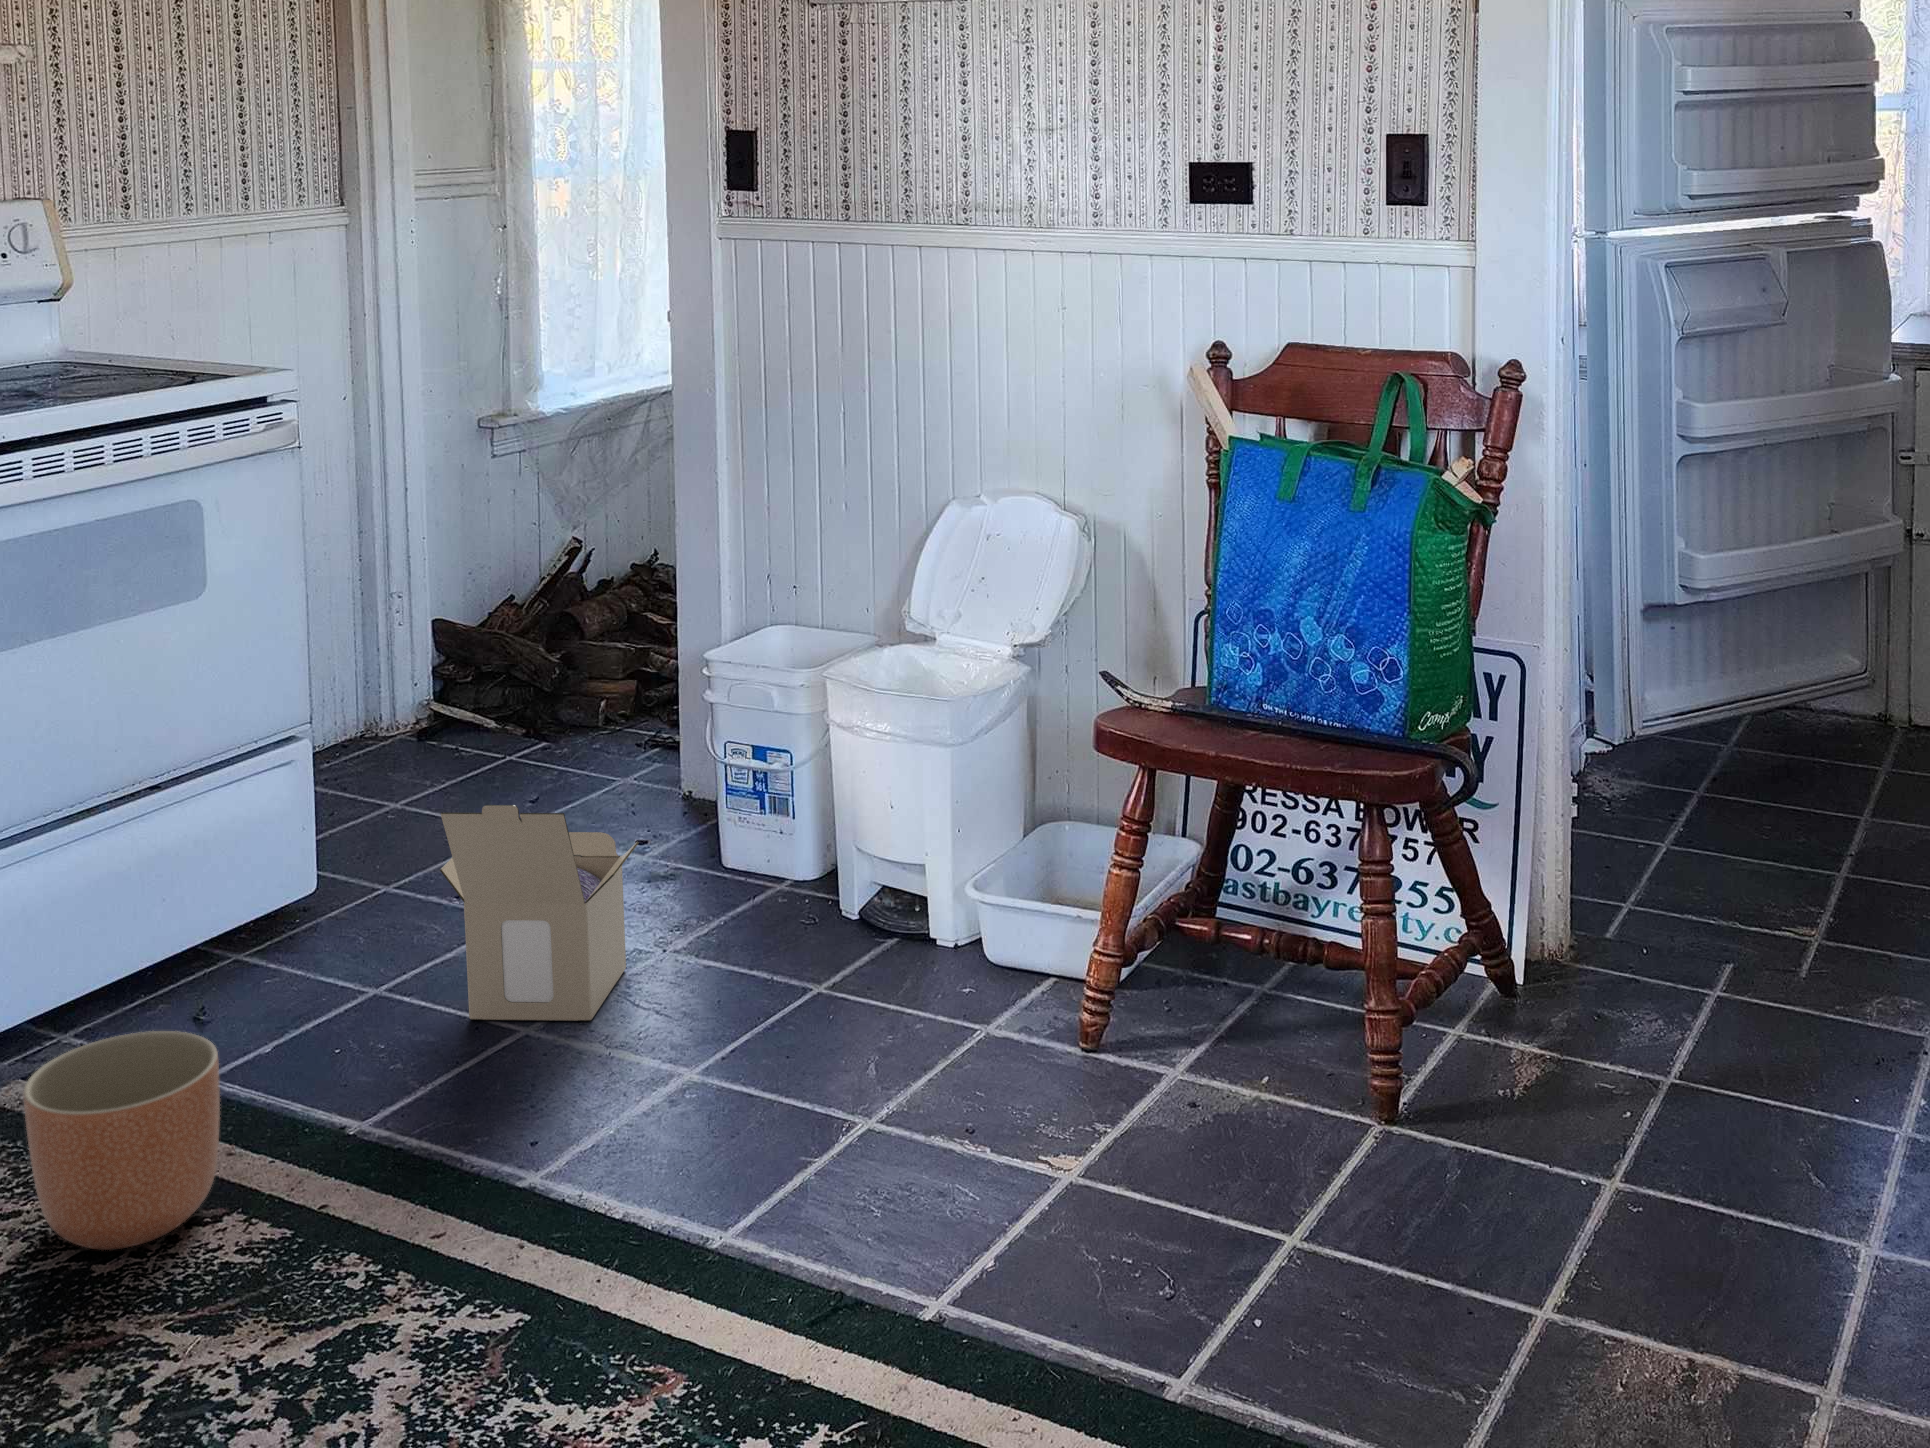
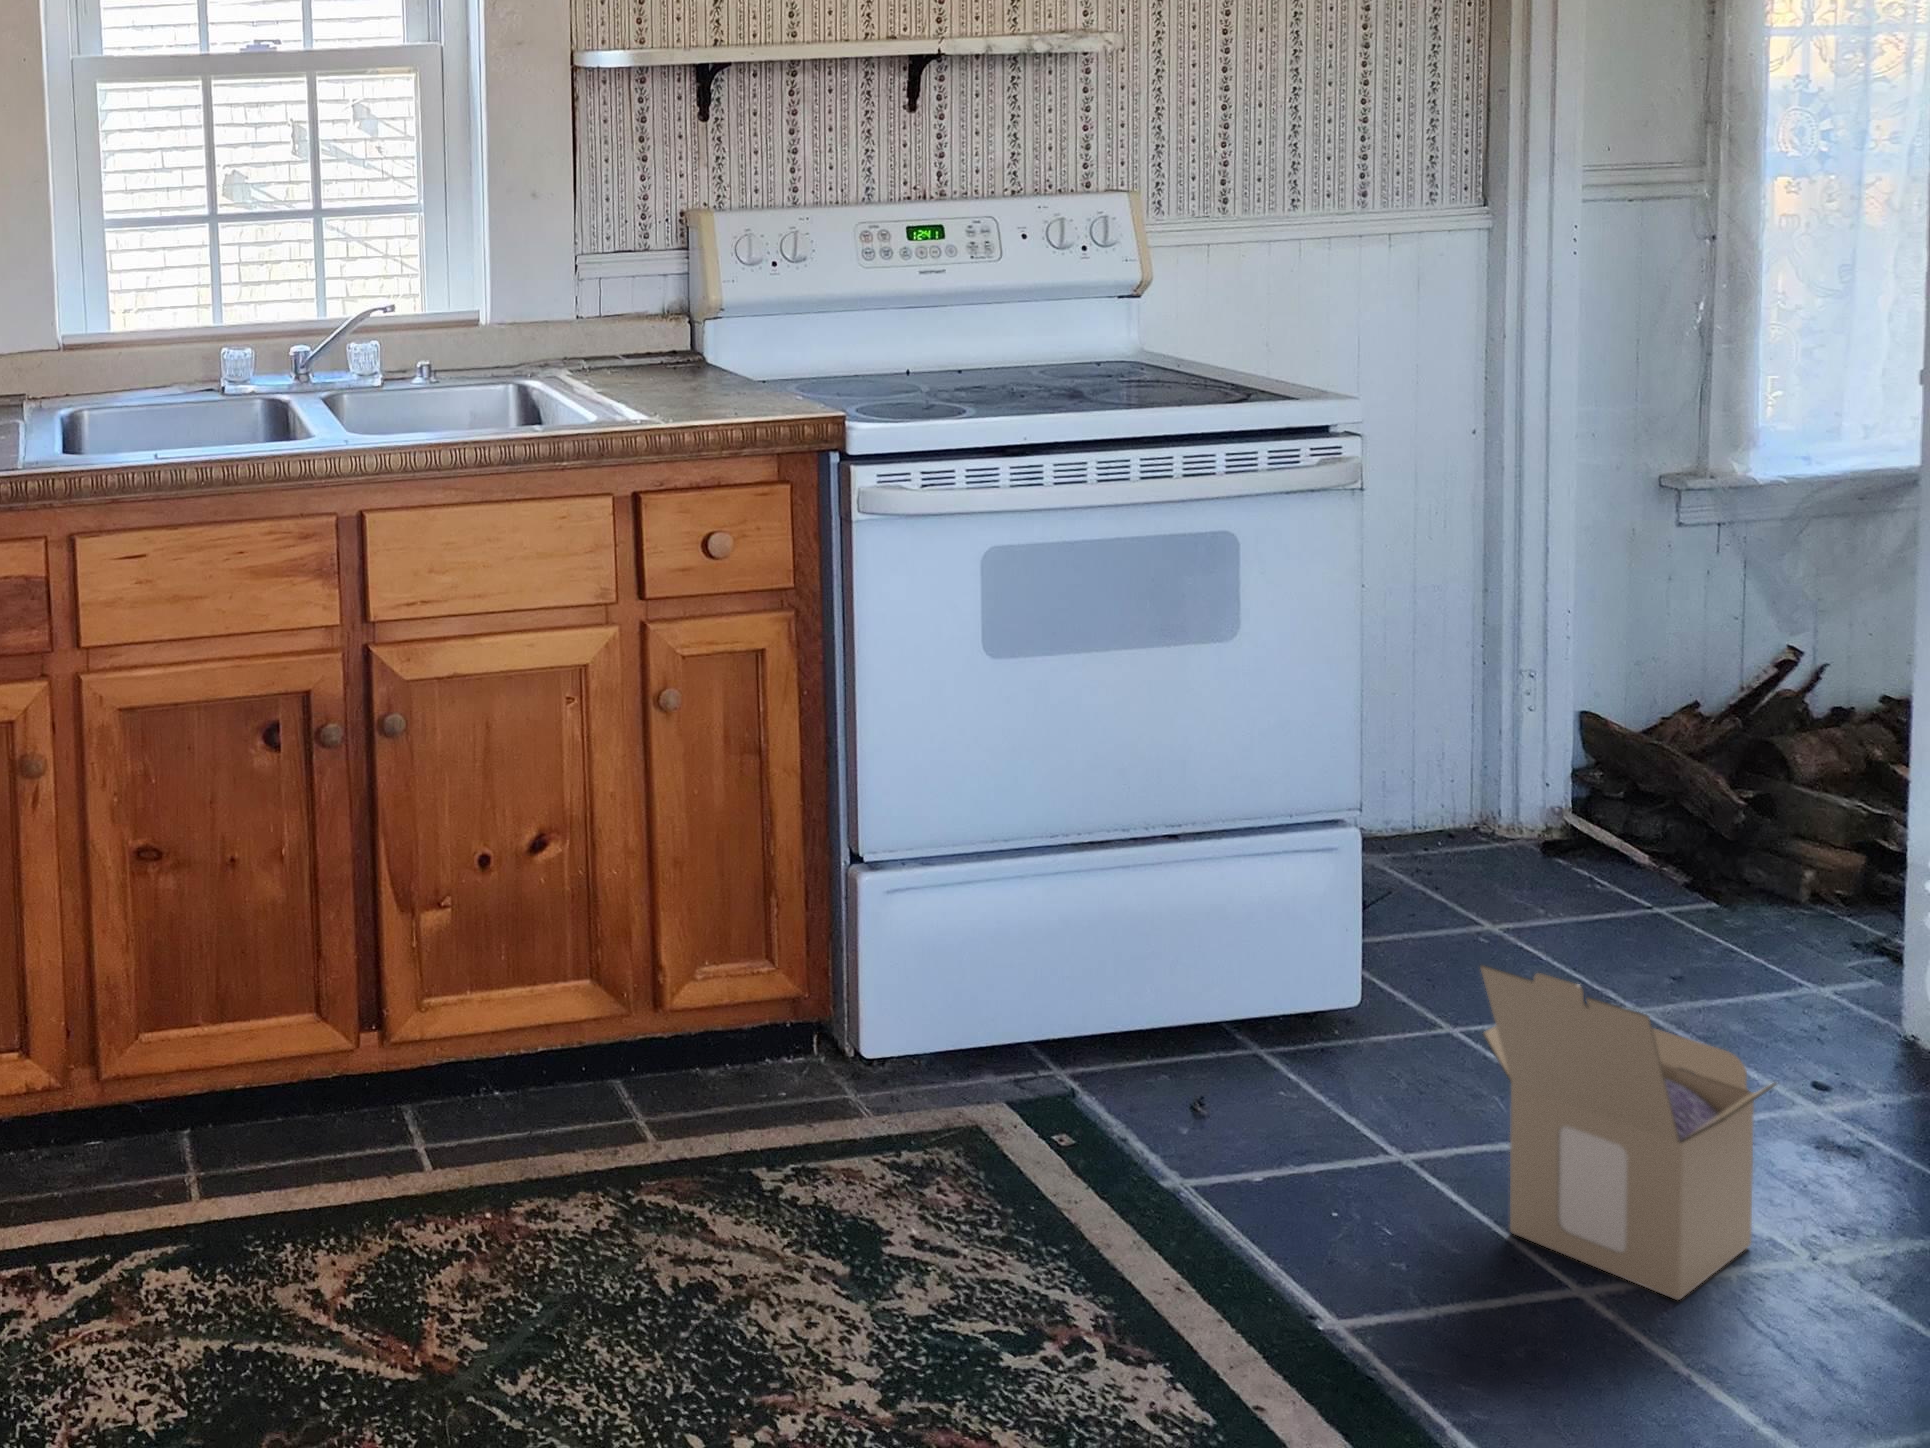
planter: present [23,1031,220,1250] -> none [953,1104,1158,1351]

